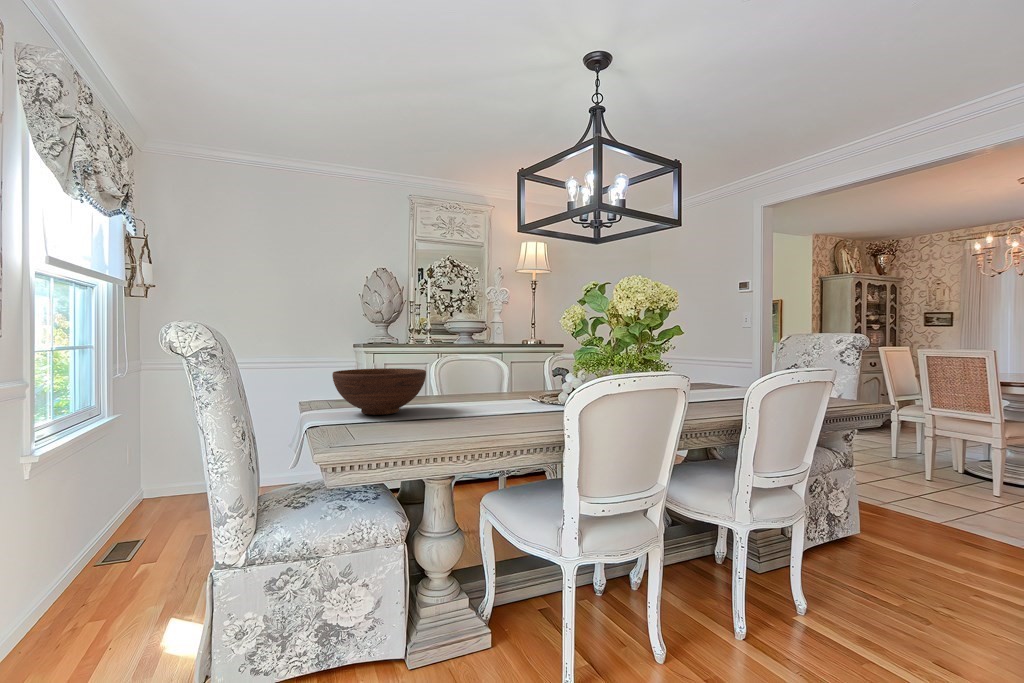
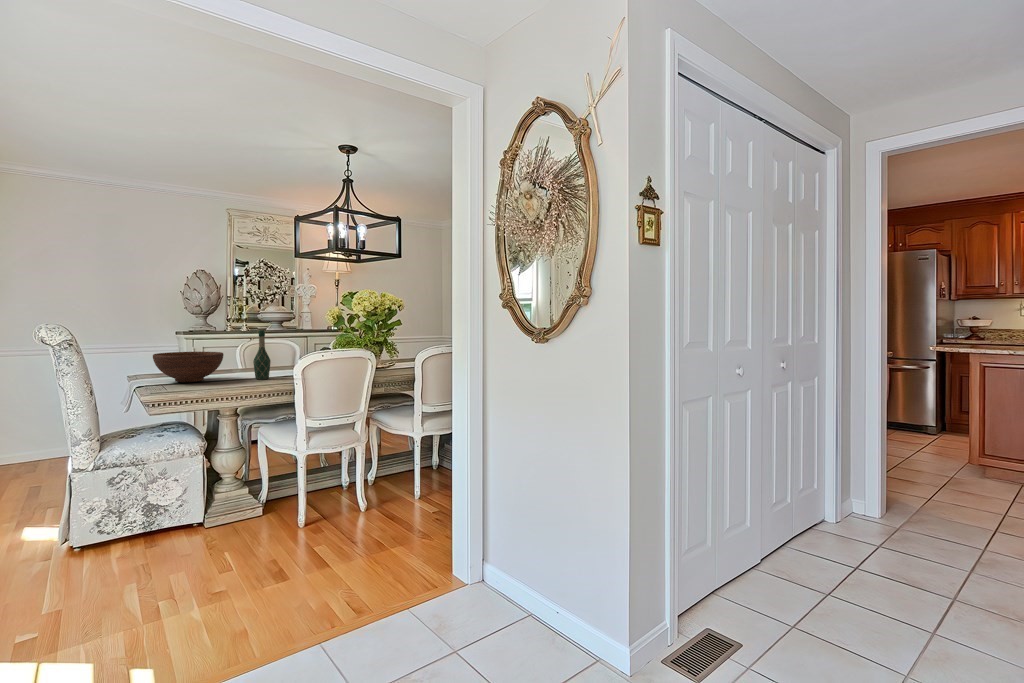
wine bottle: none [466,336,490,411] -> present [253,330,271,379]

